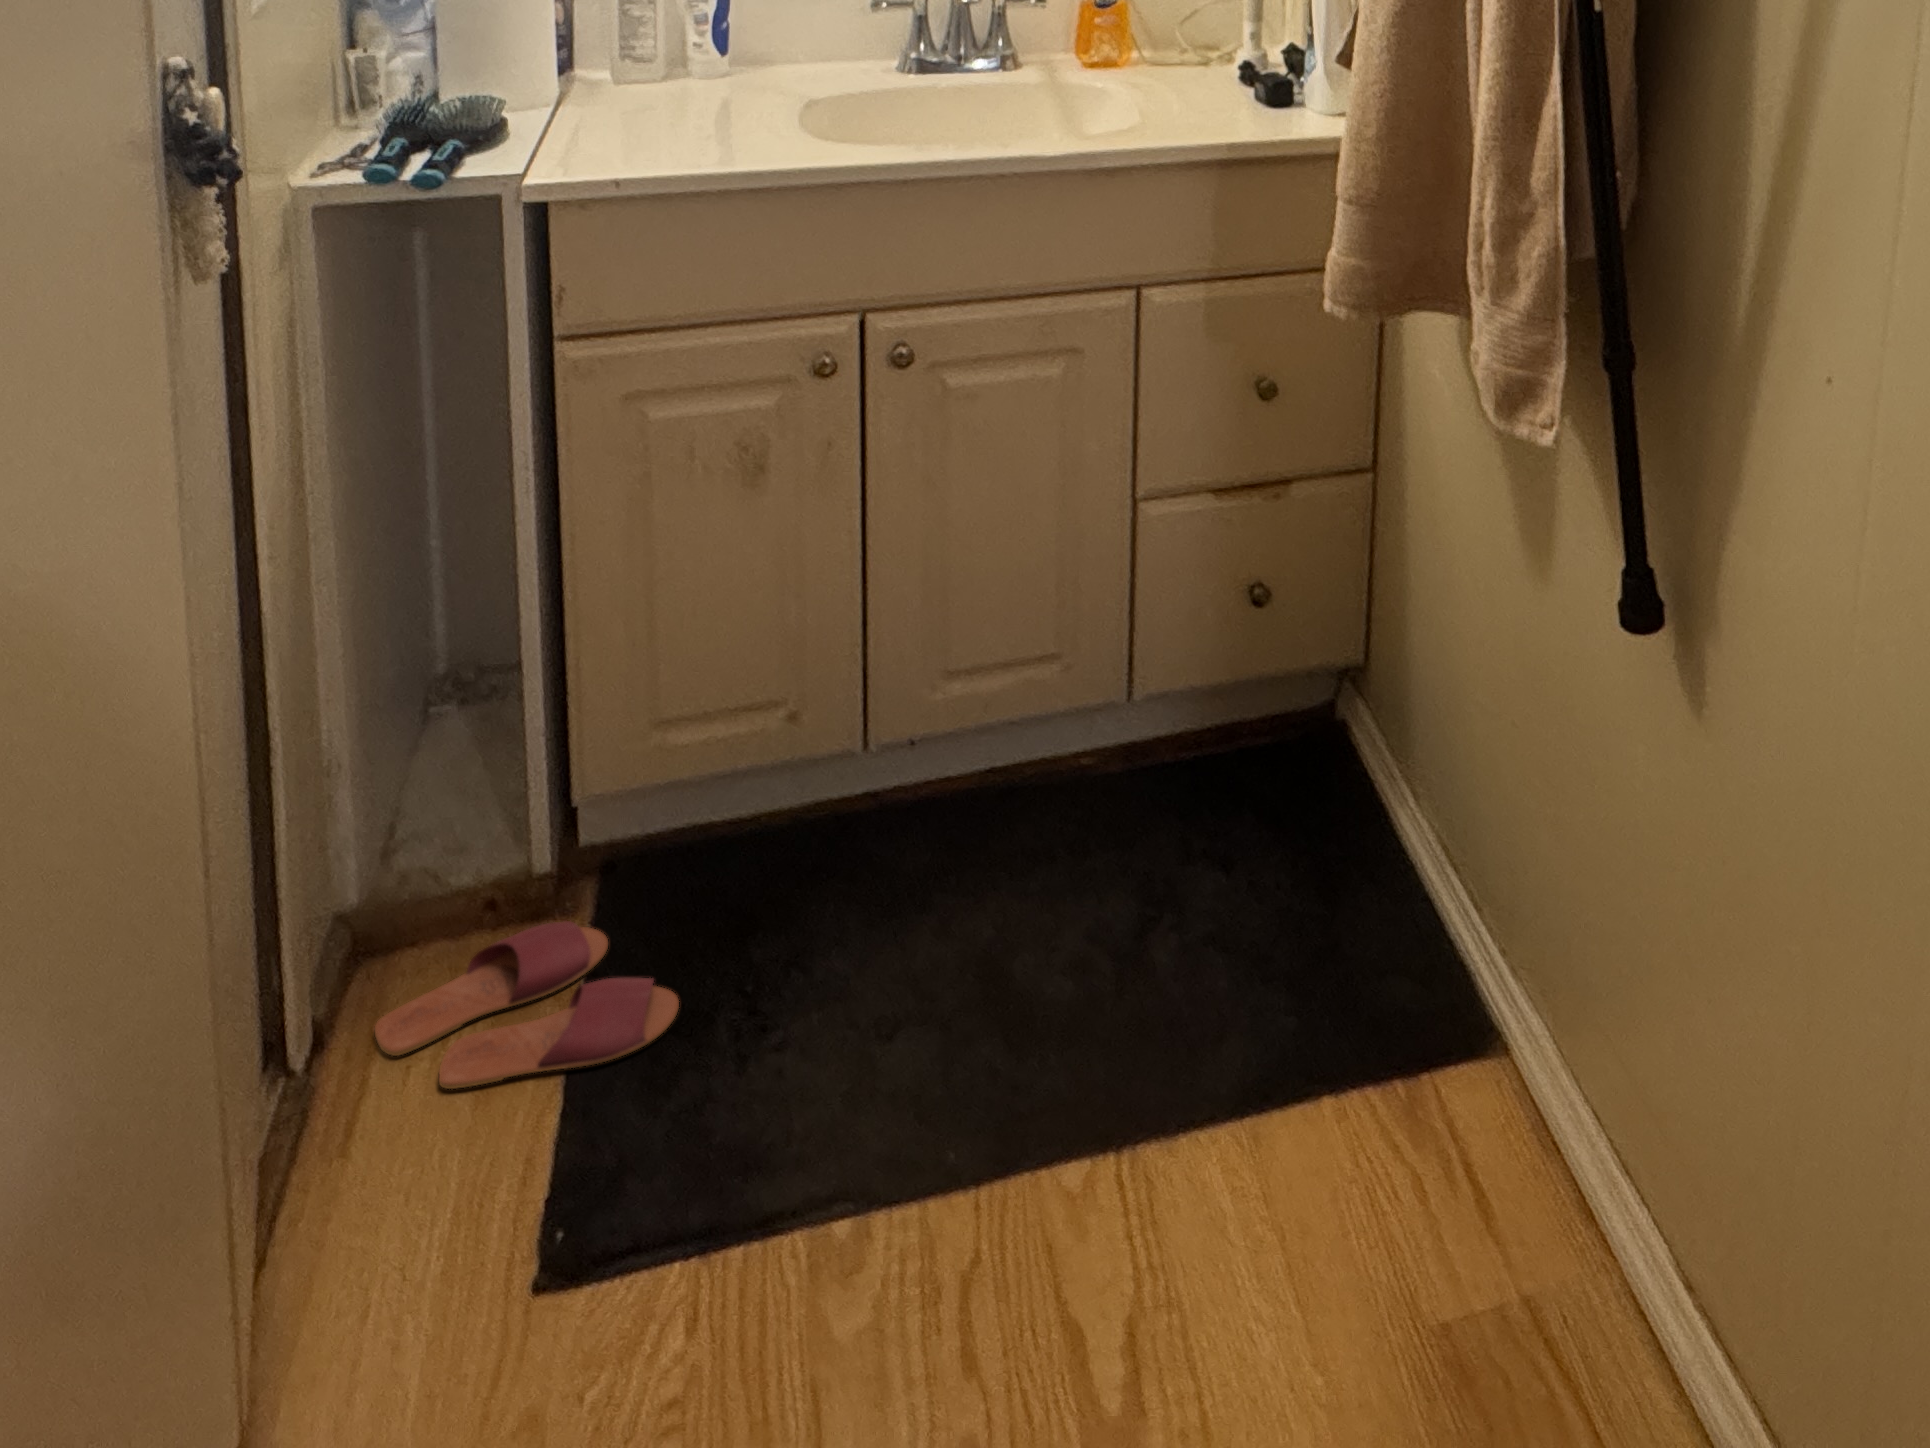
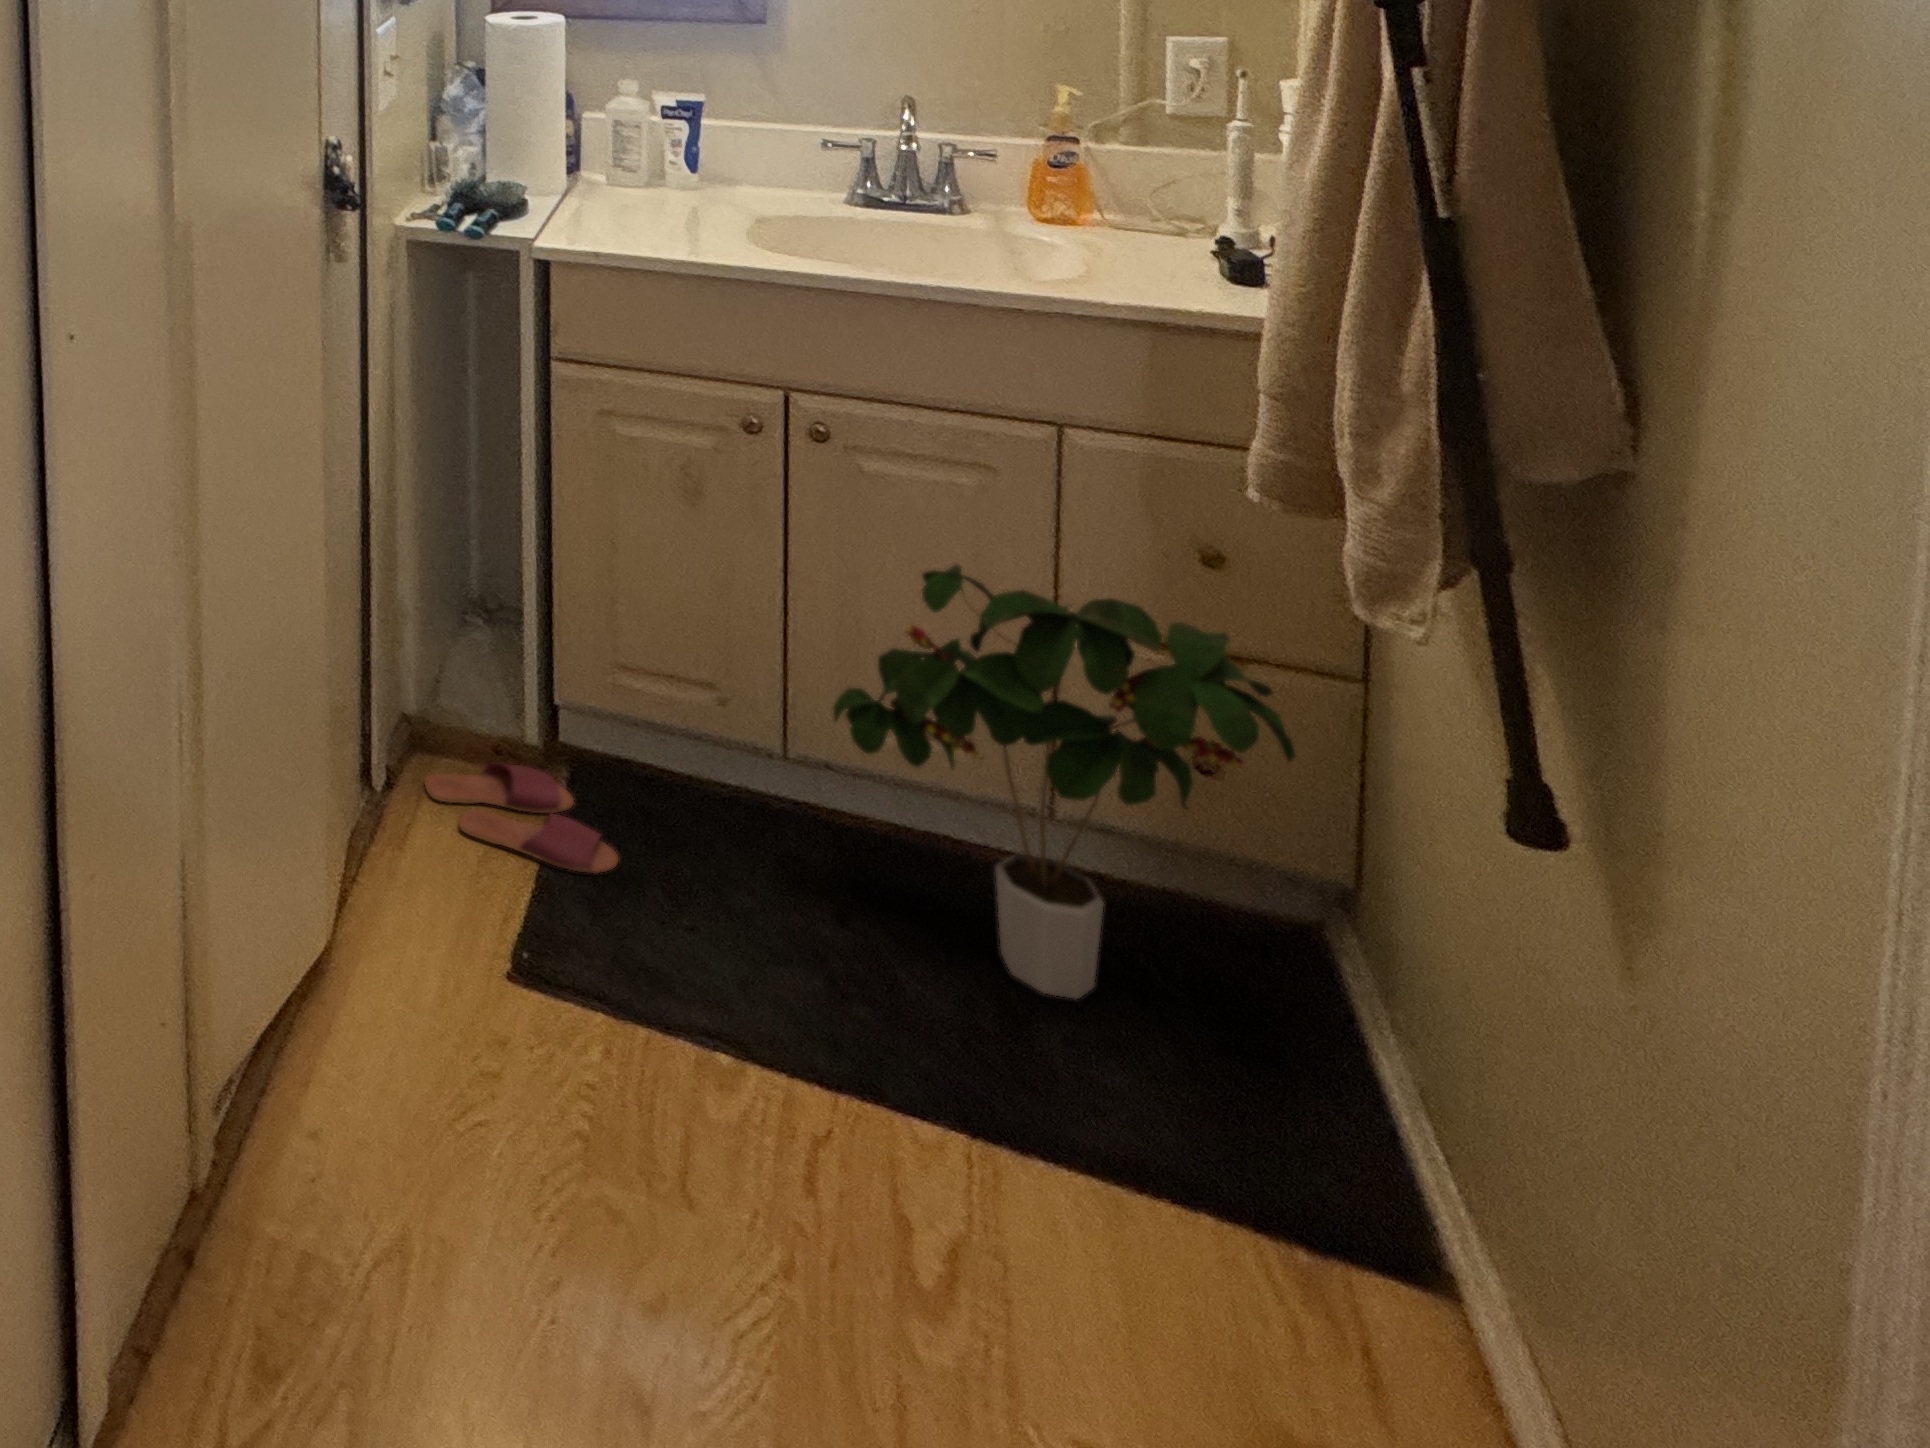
potted plant: none [930,459,1349,906] -> present [833,564,1295,999]

